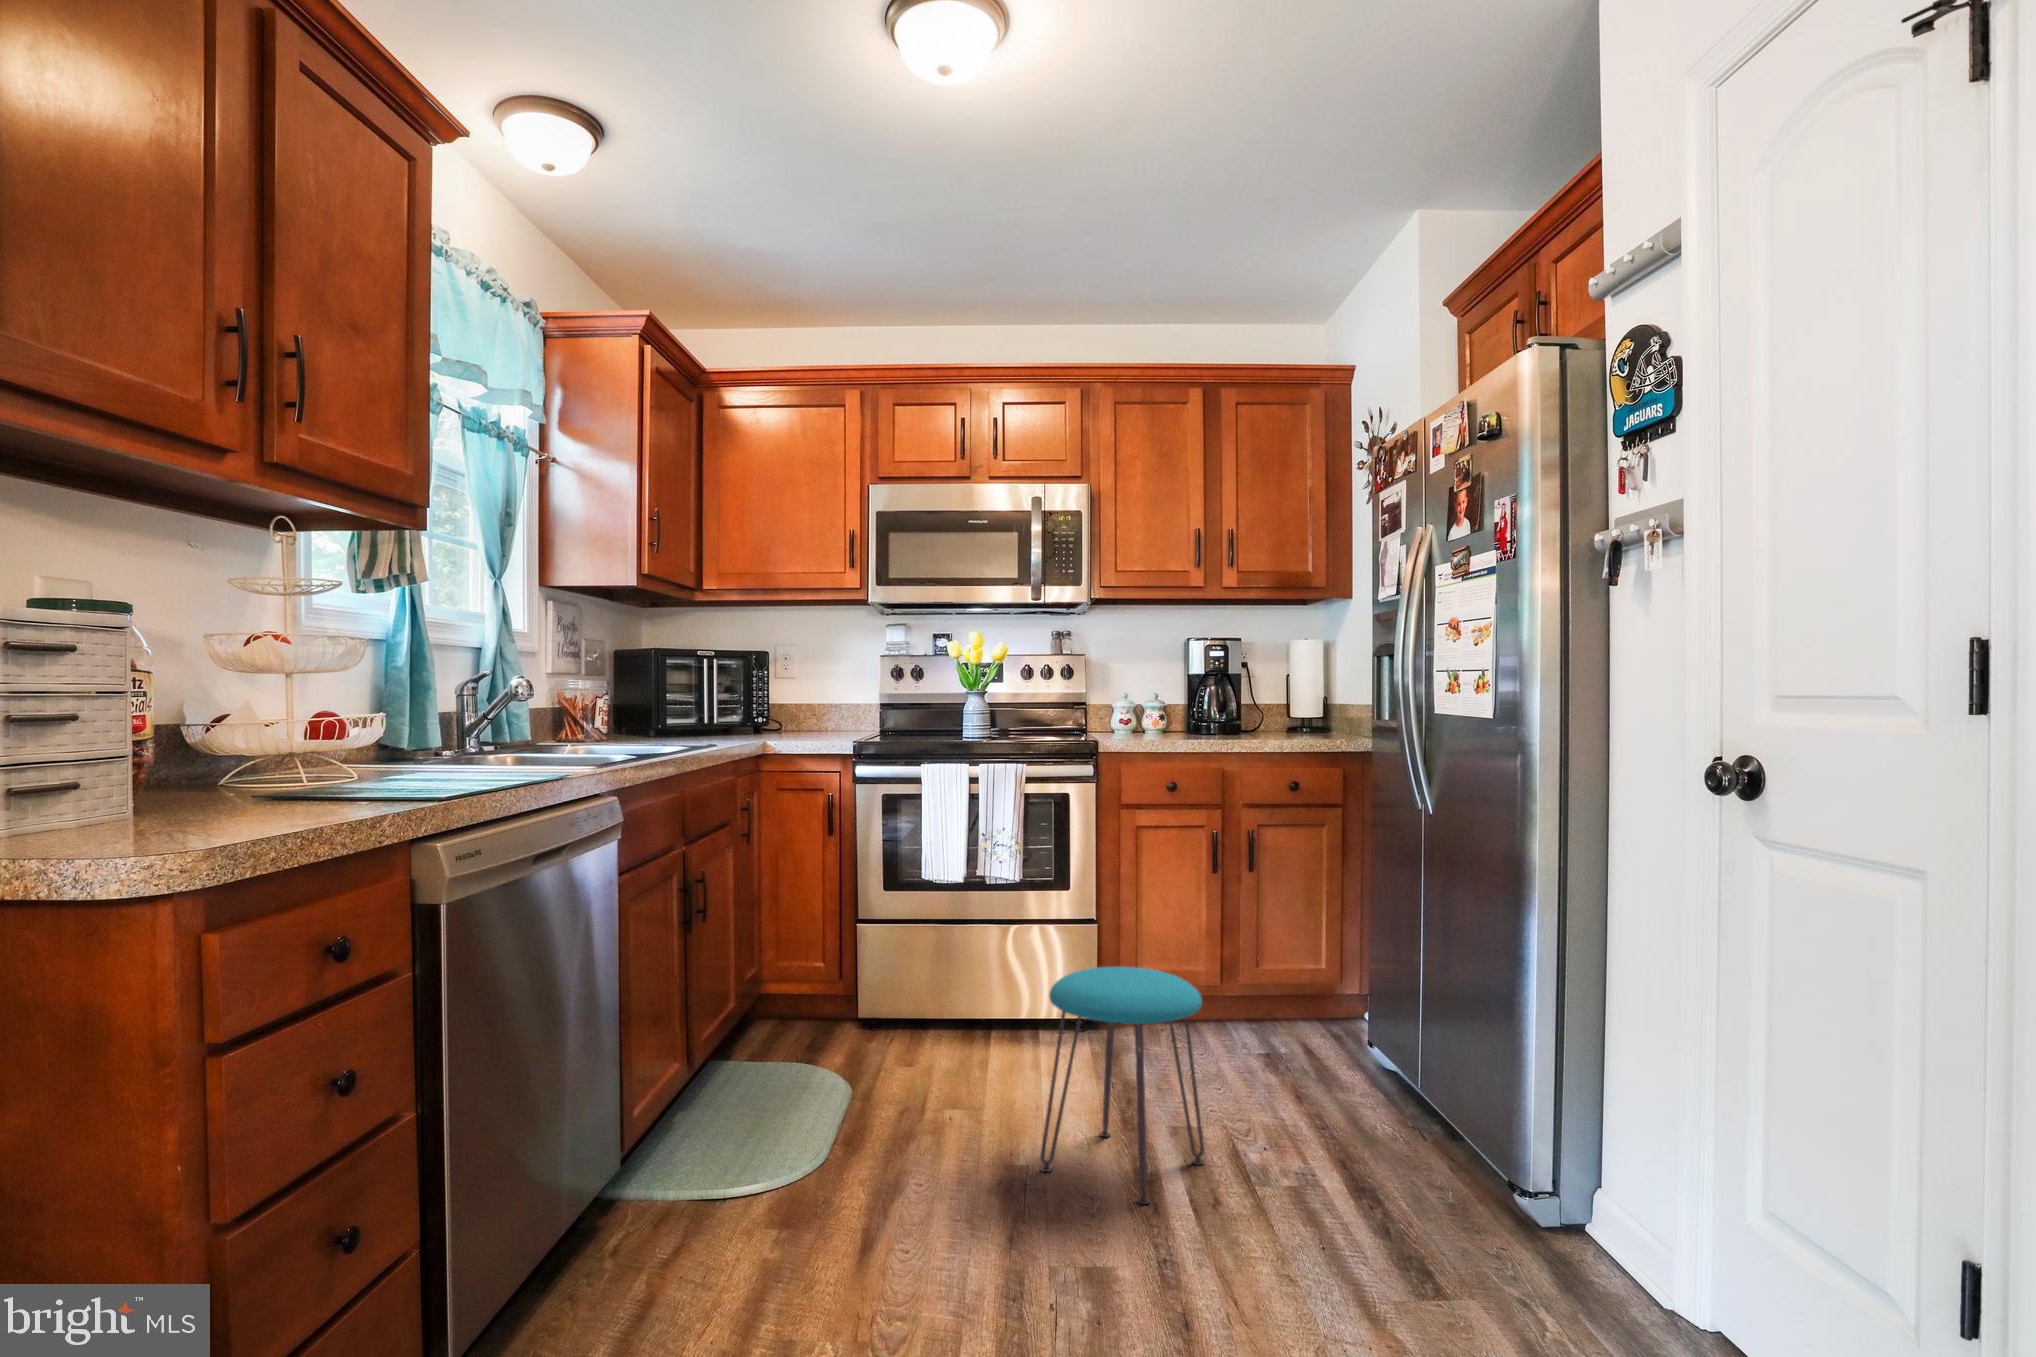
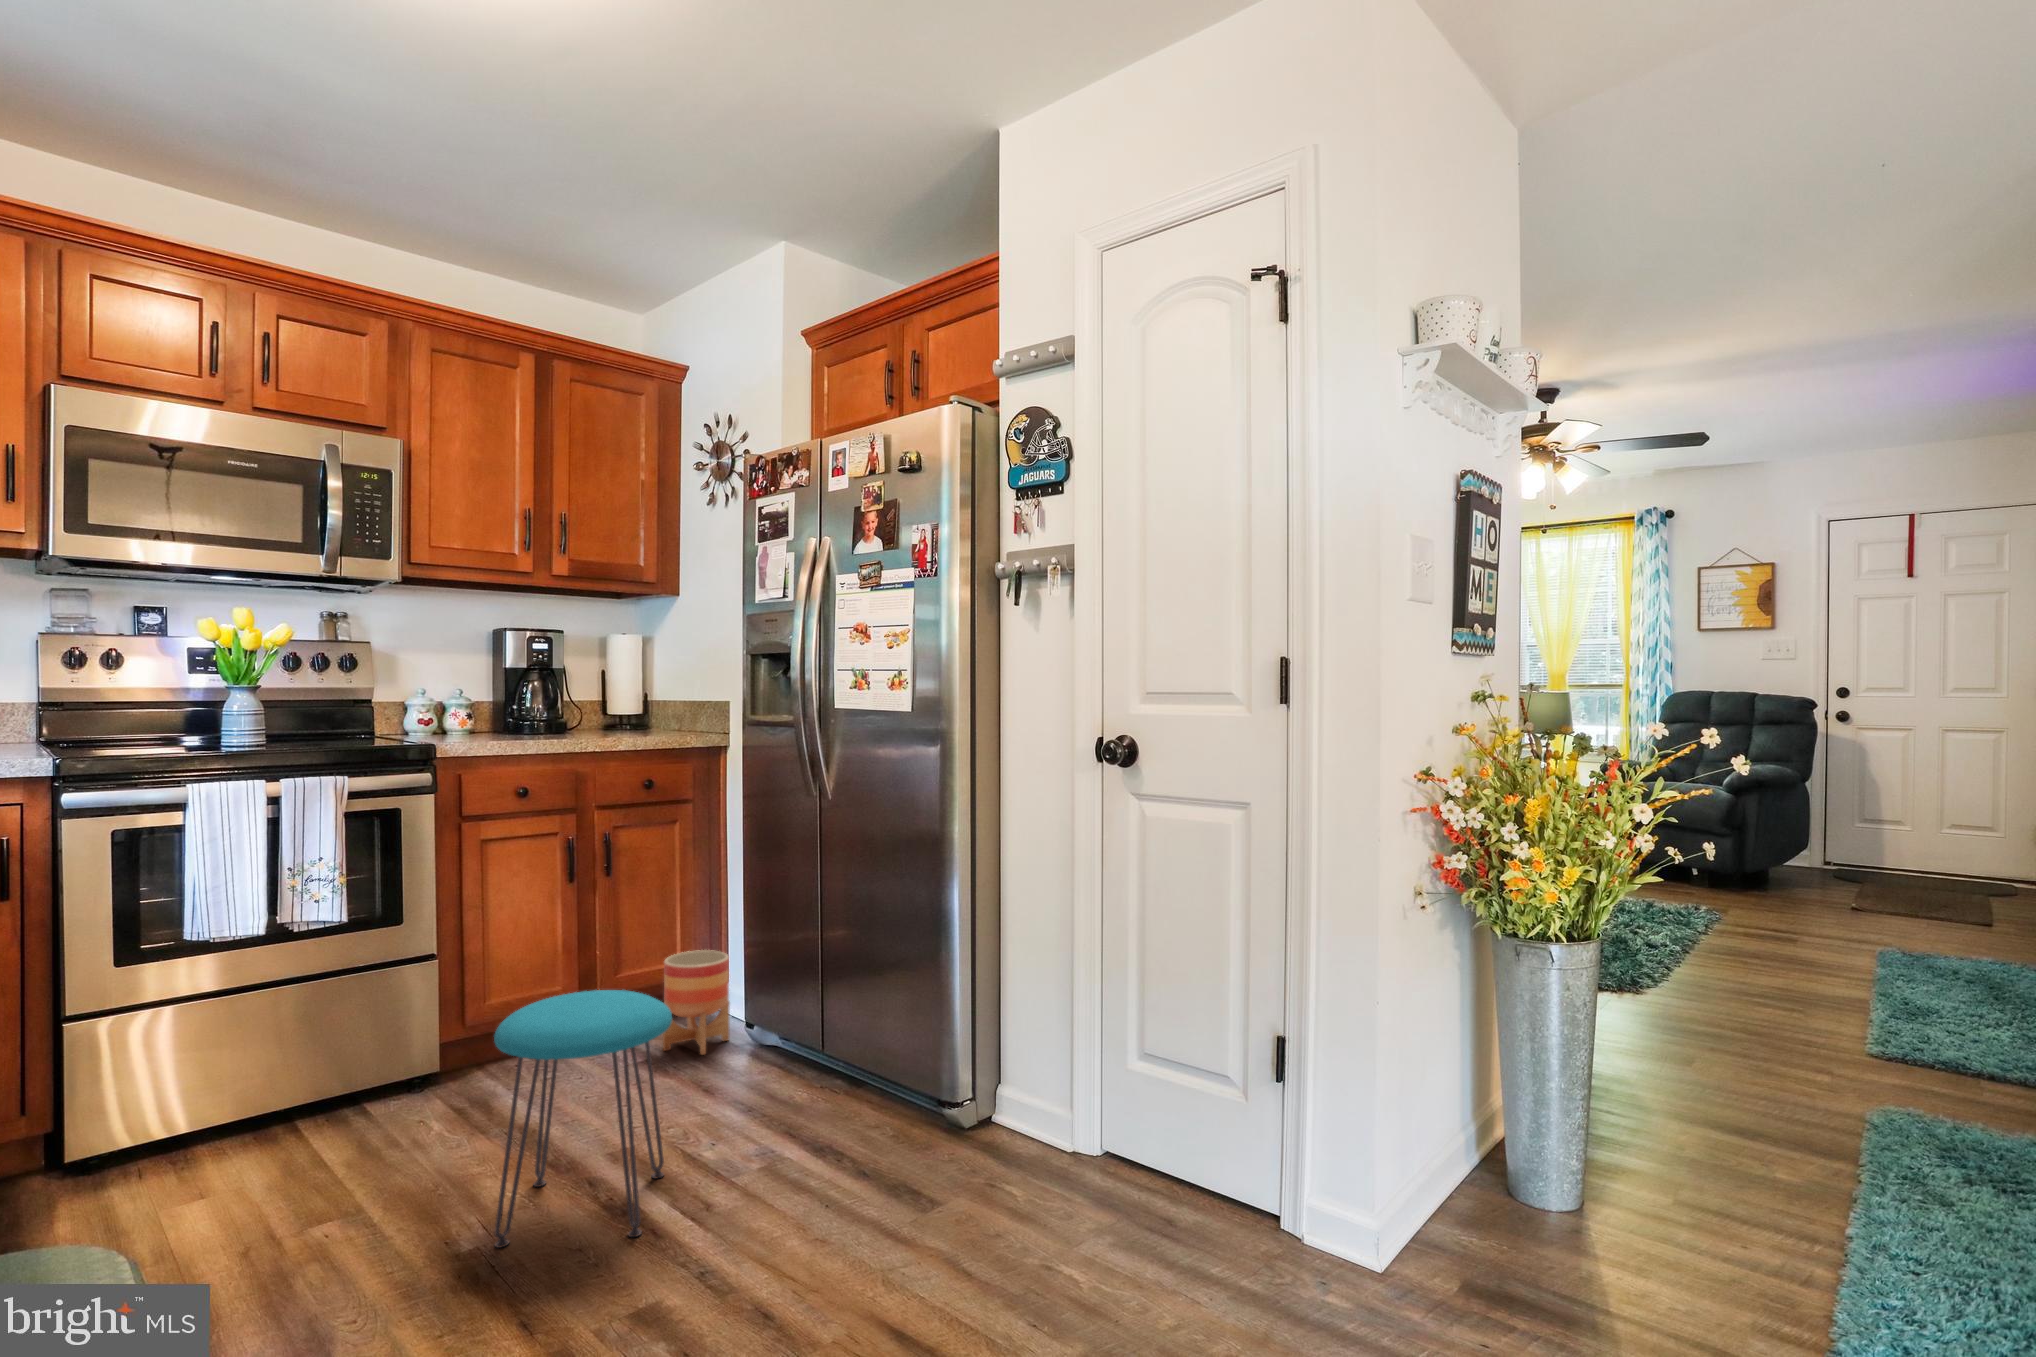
planter: none [1286,964,1356,1073] -> present [663,950,730,1055]

